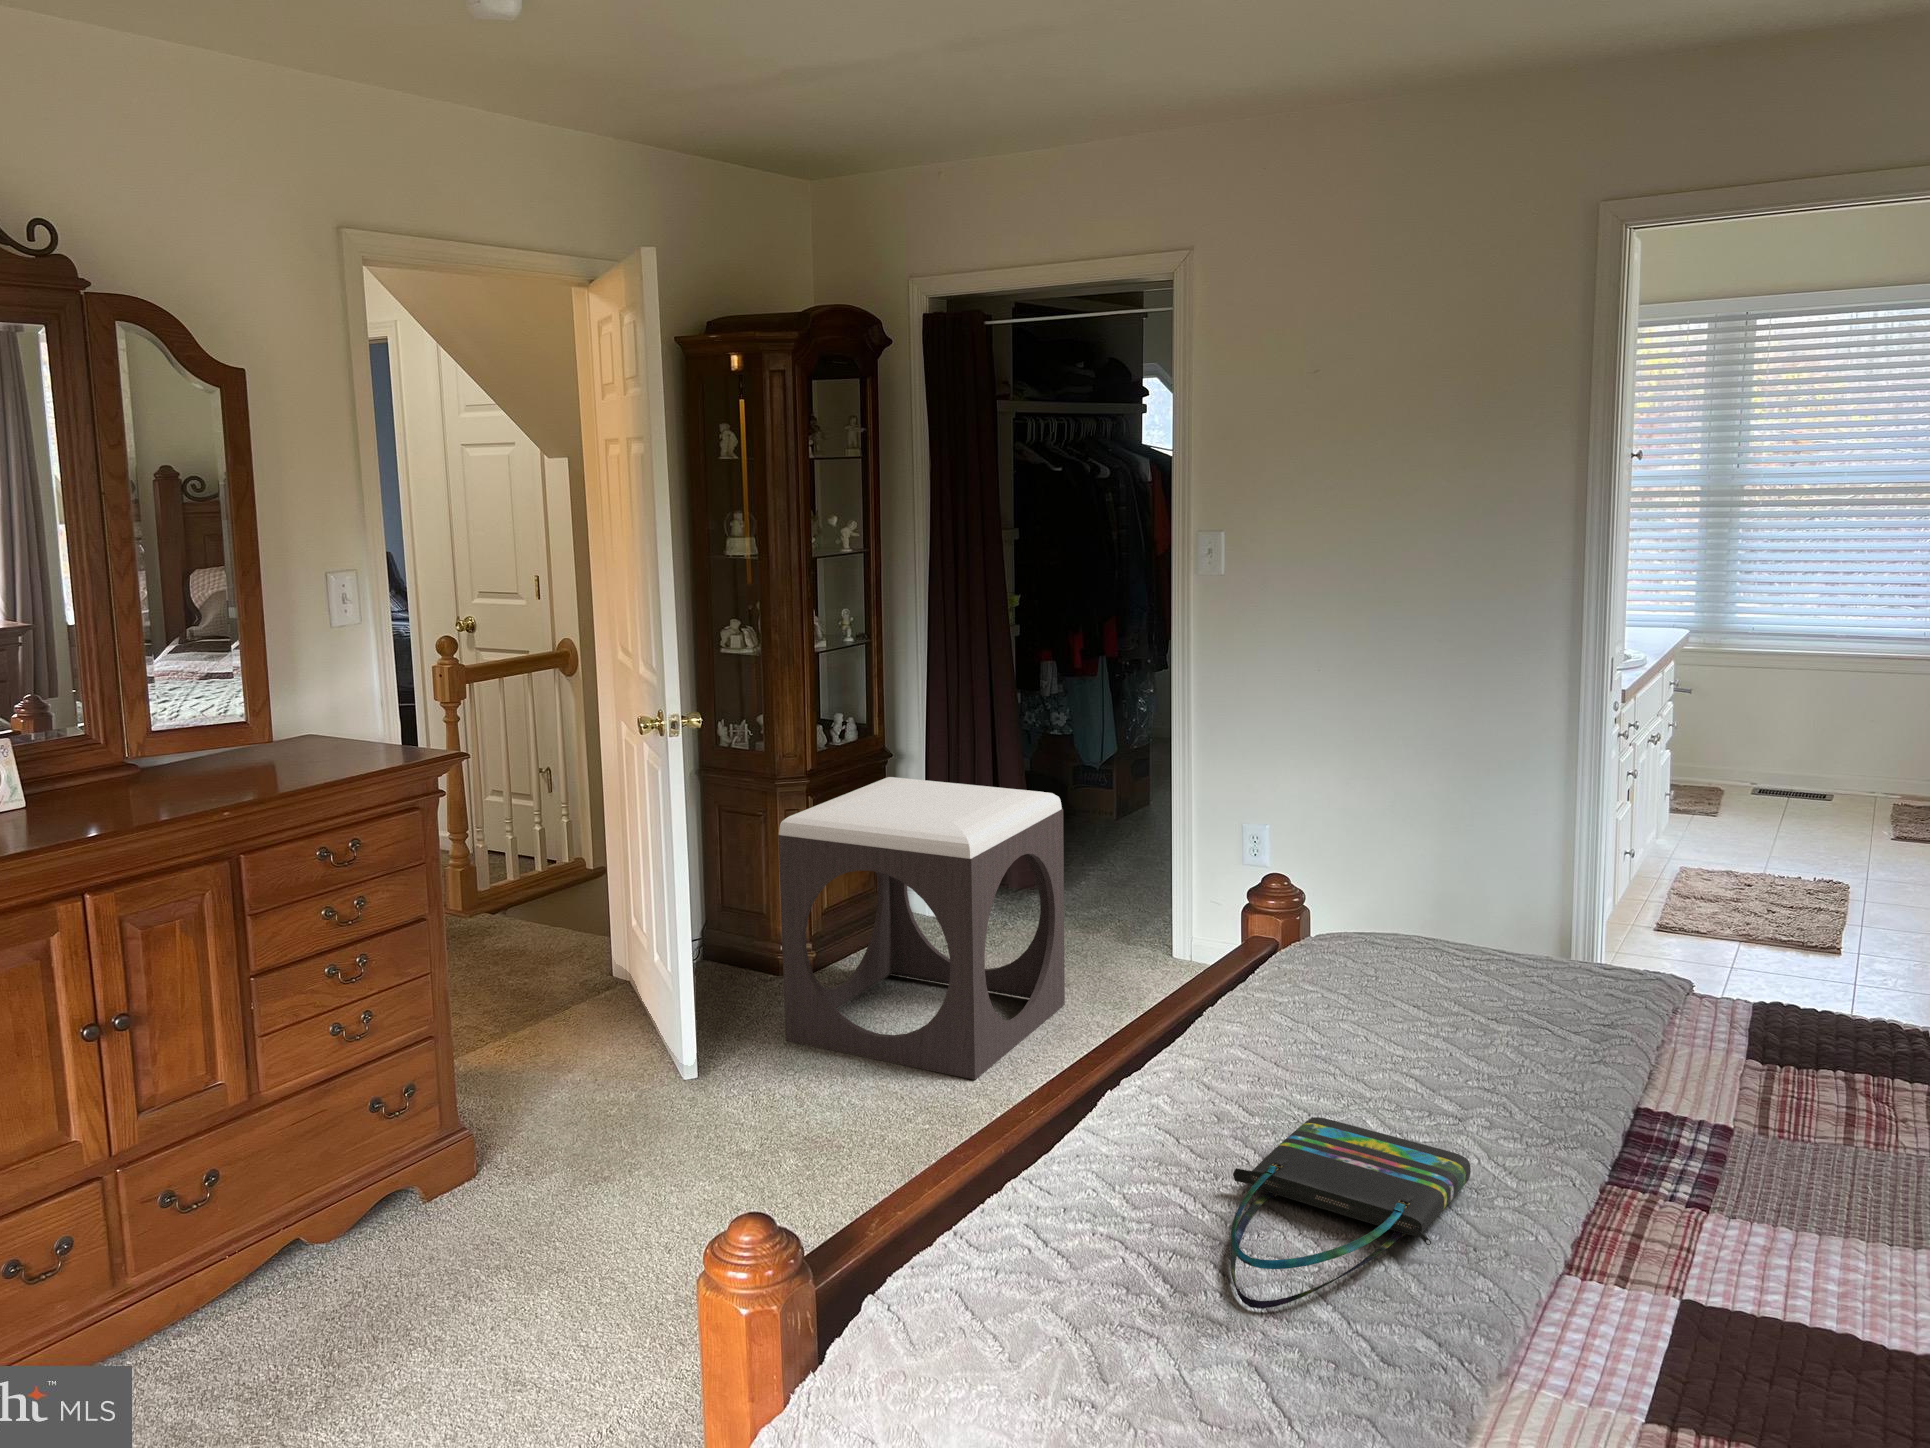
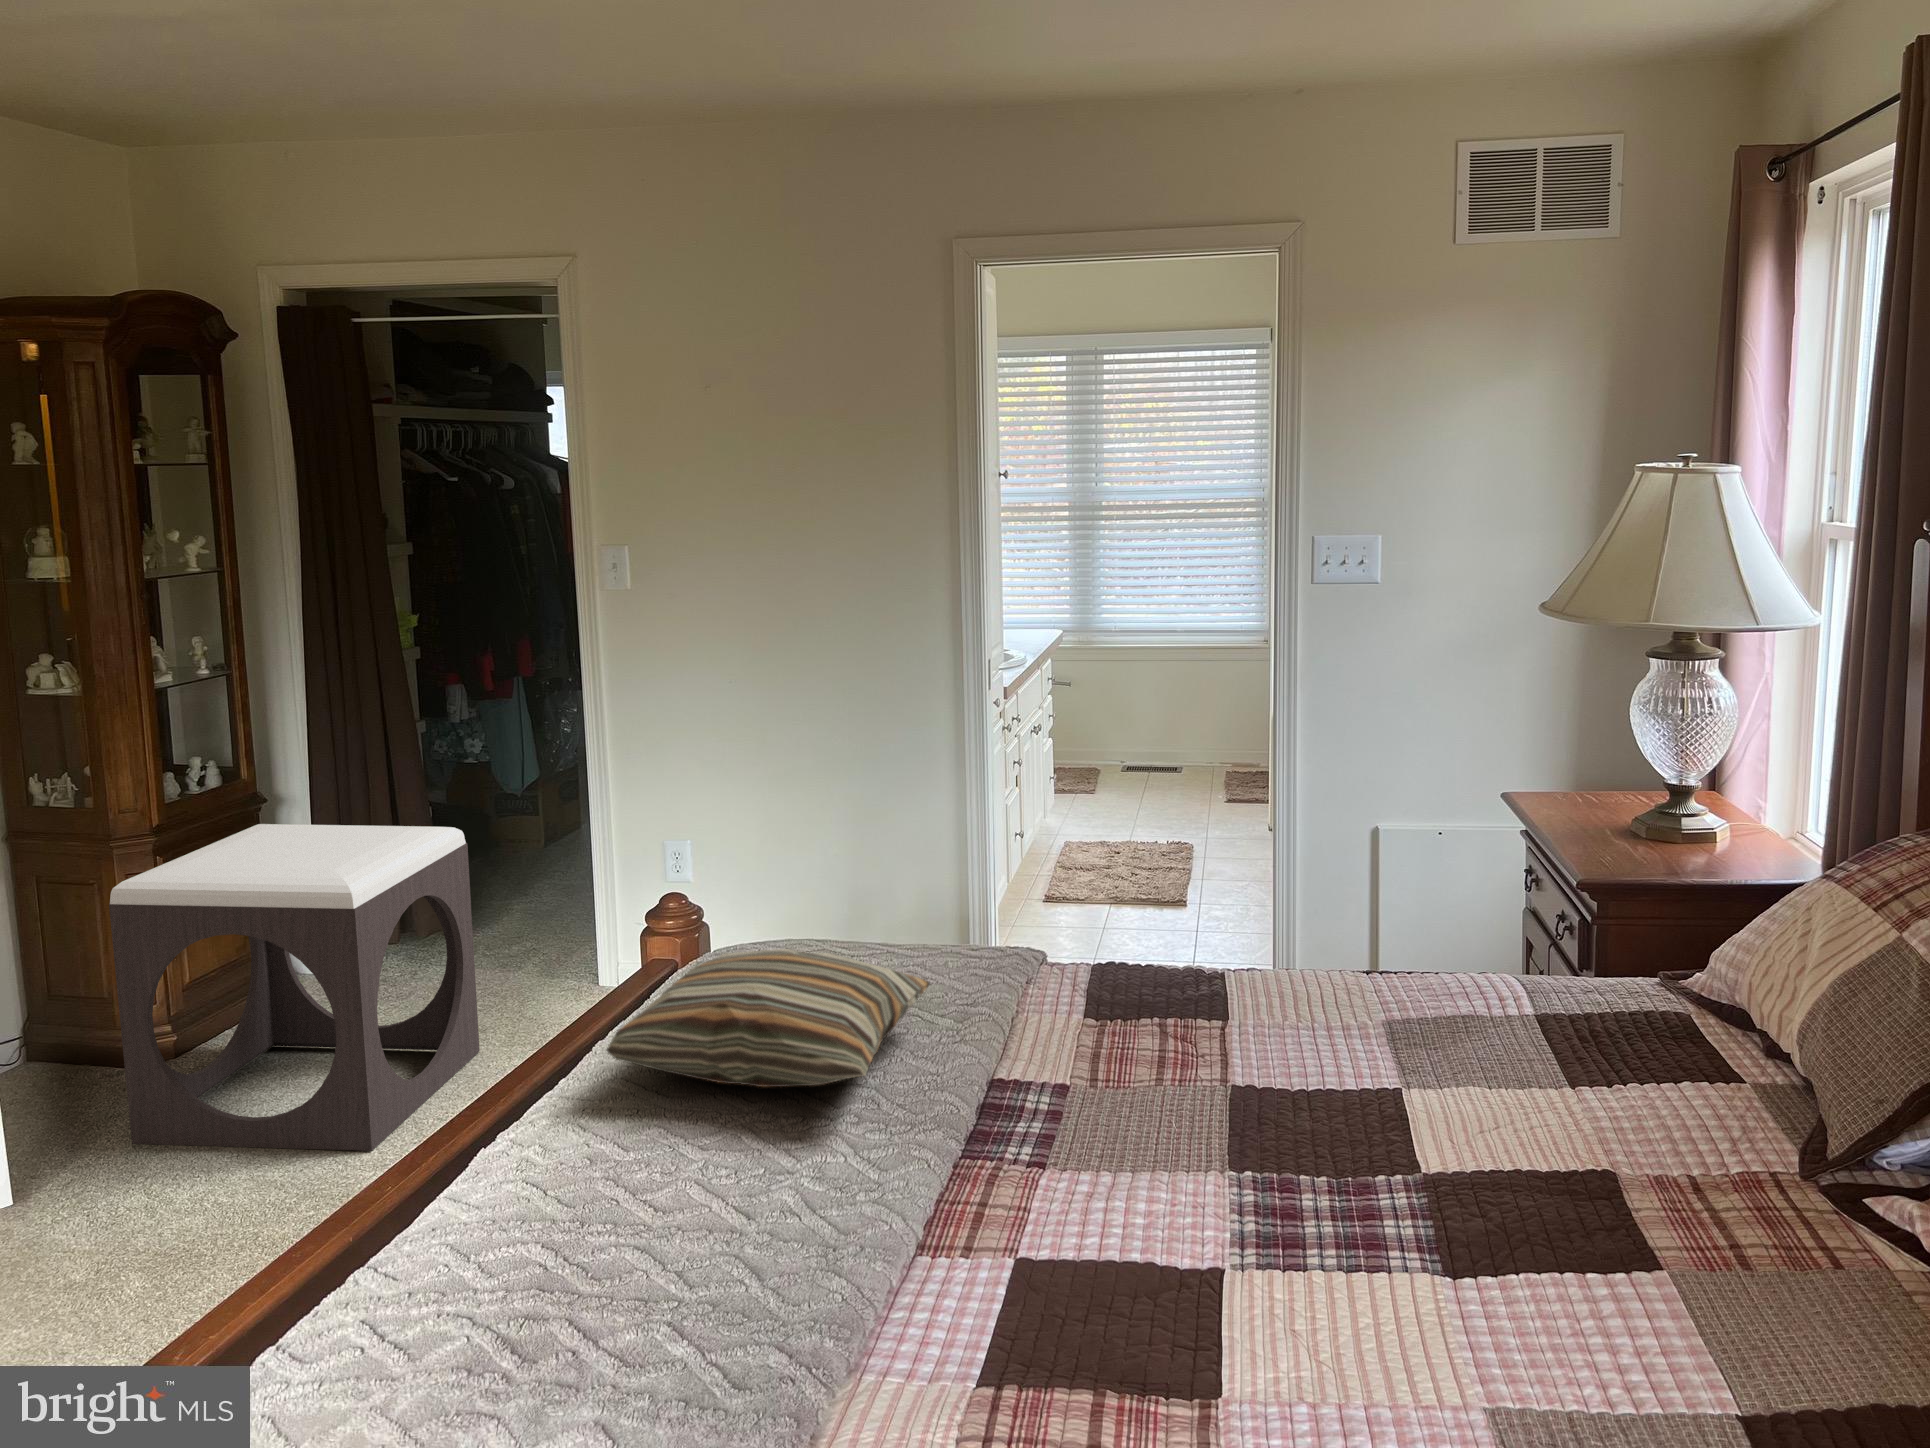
pillow: none [1229,936,1566,1079] -> present [607,949,930,1087]
tote bag: present [1230,1117,1471,1309] -> none [586,1144,834,1361]

